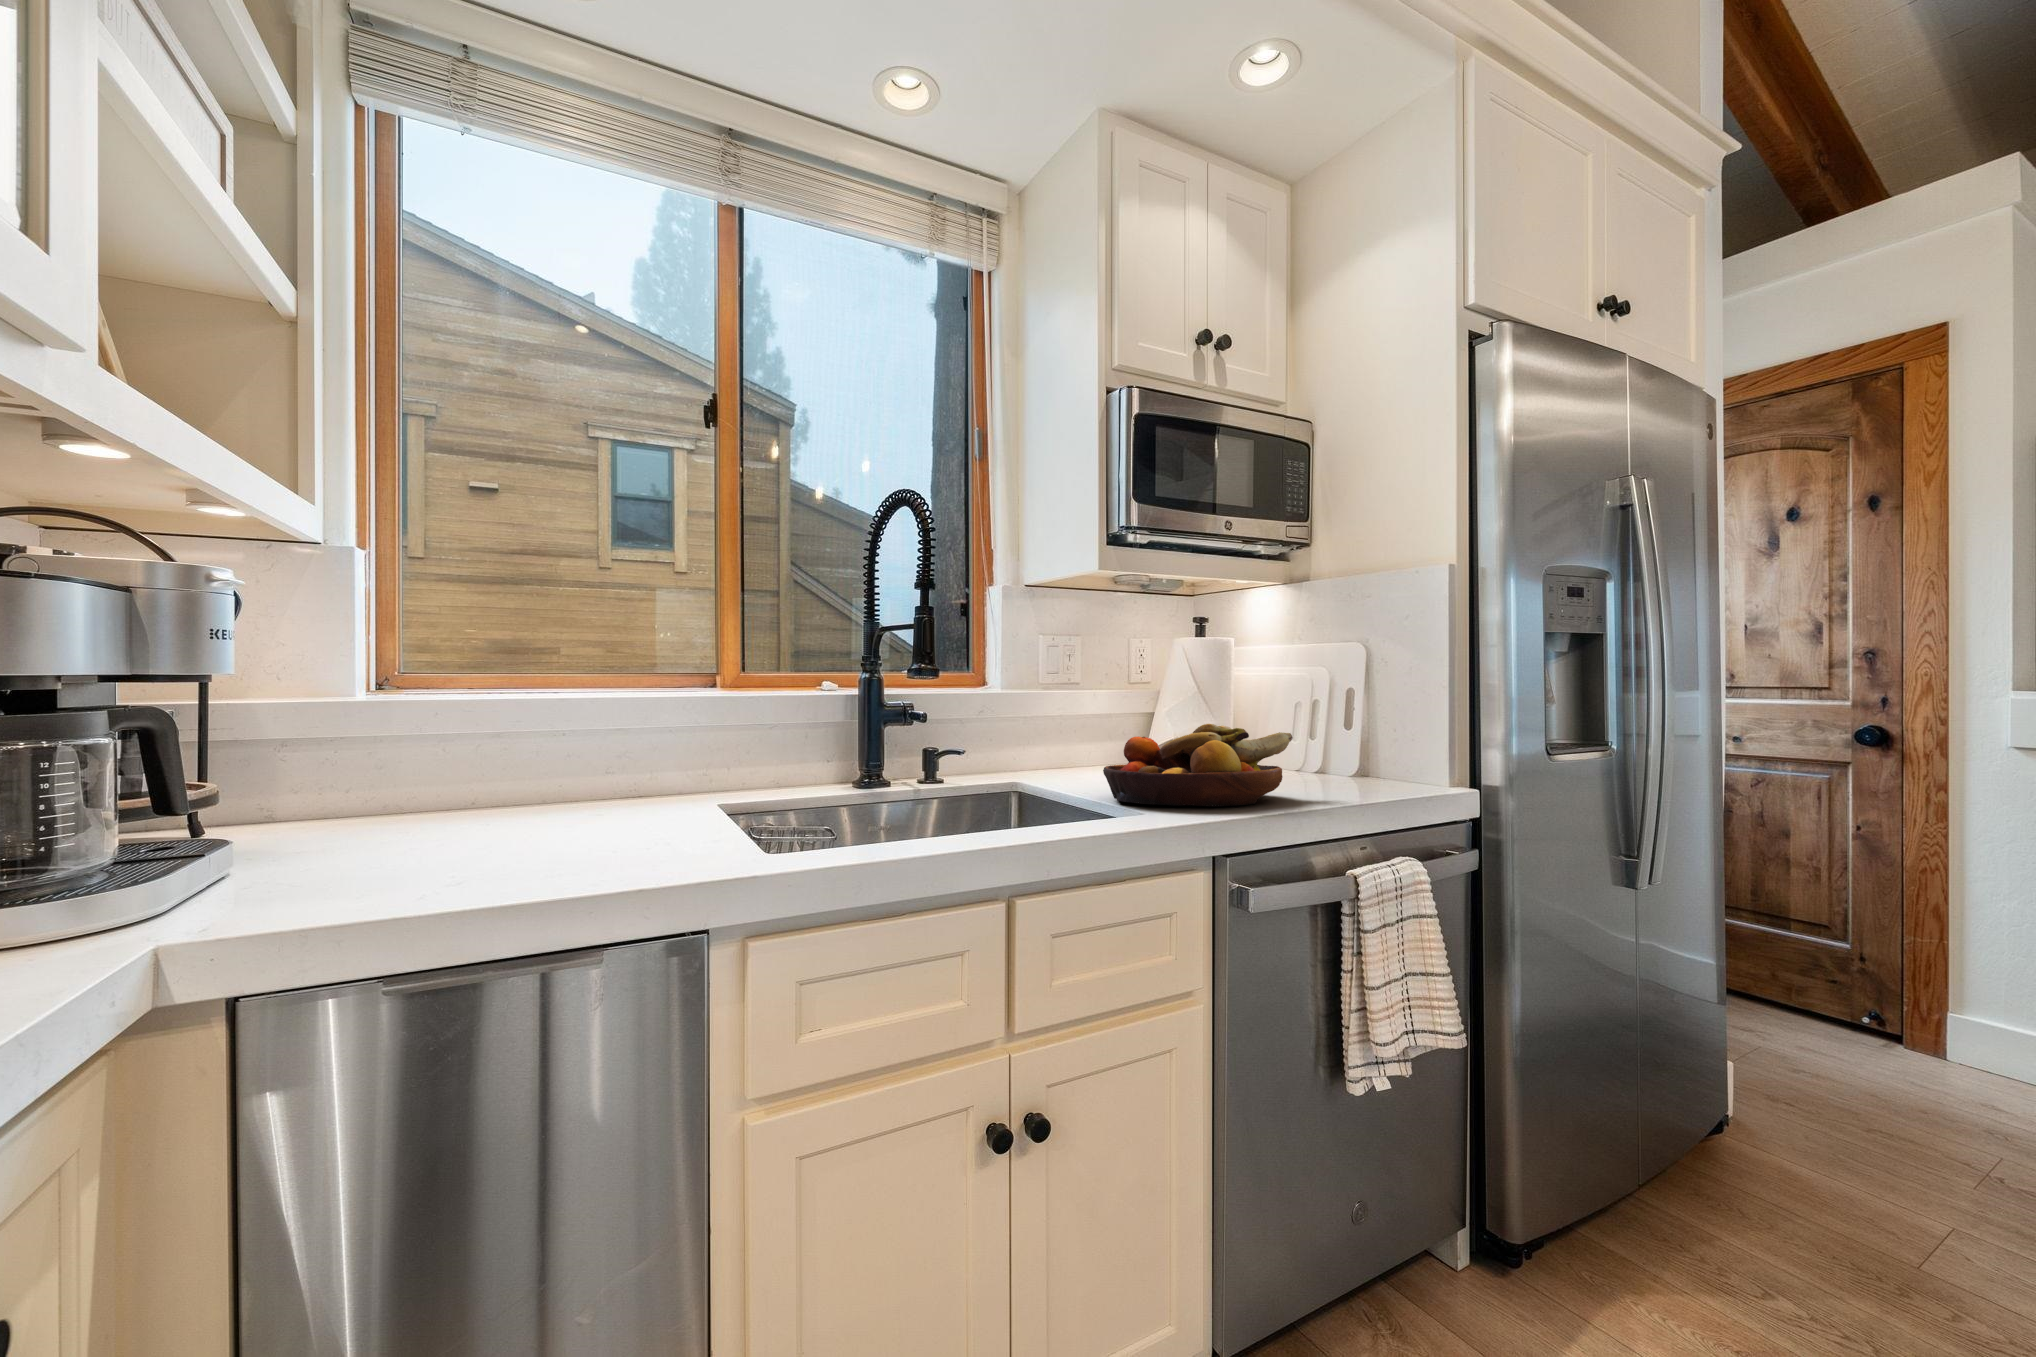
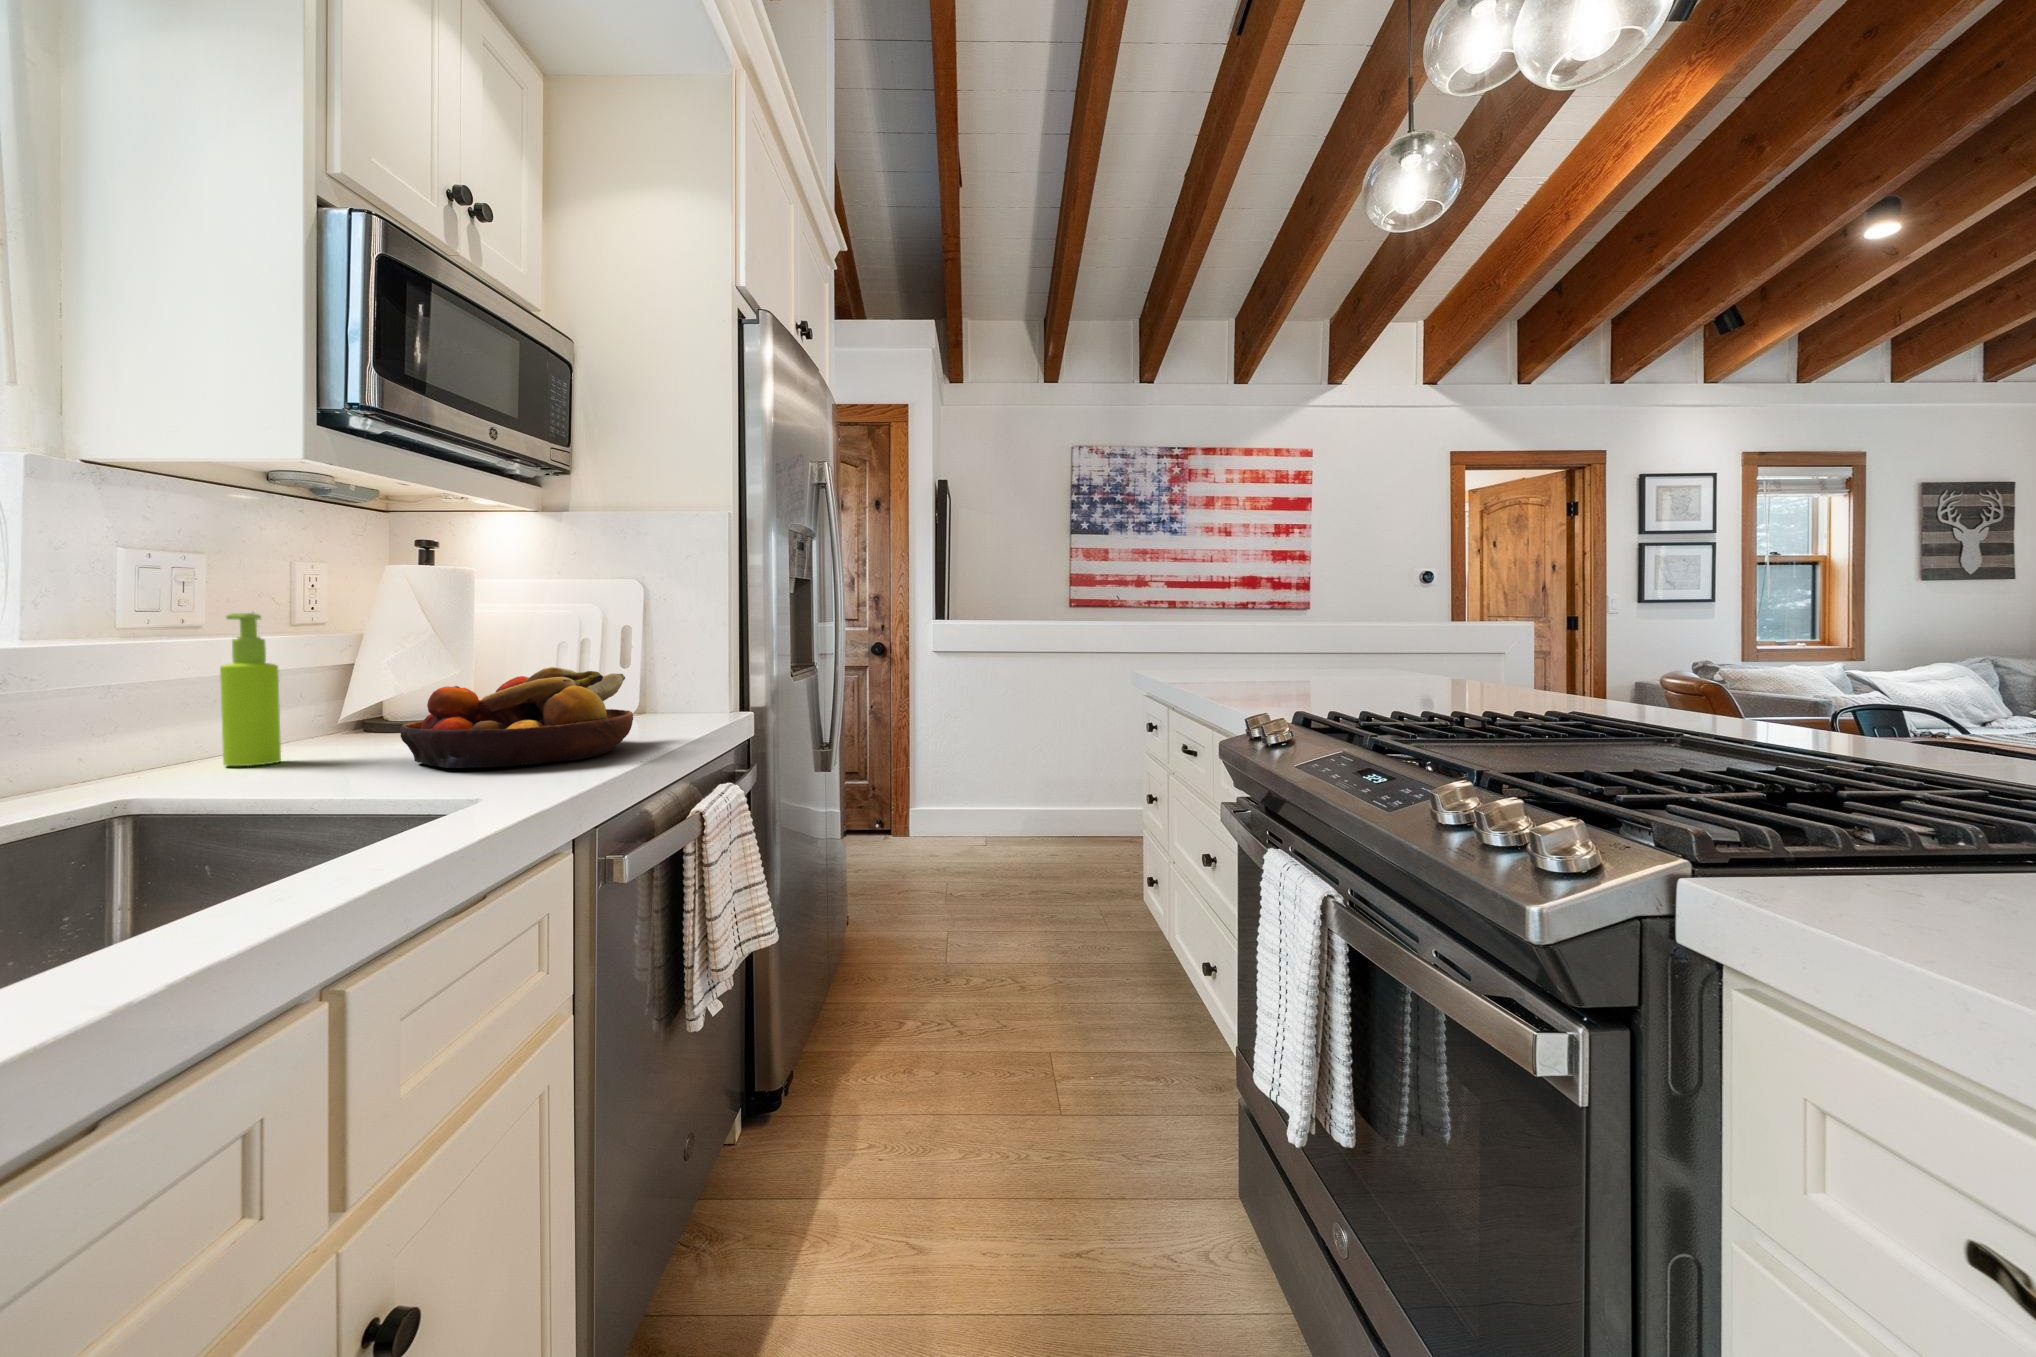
soap dispenser: none [1029,680,1061,788] -> present [220,613,281,766]

